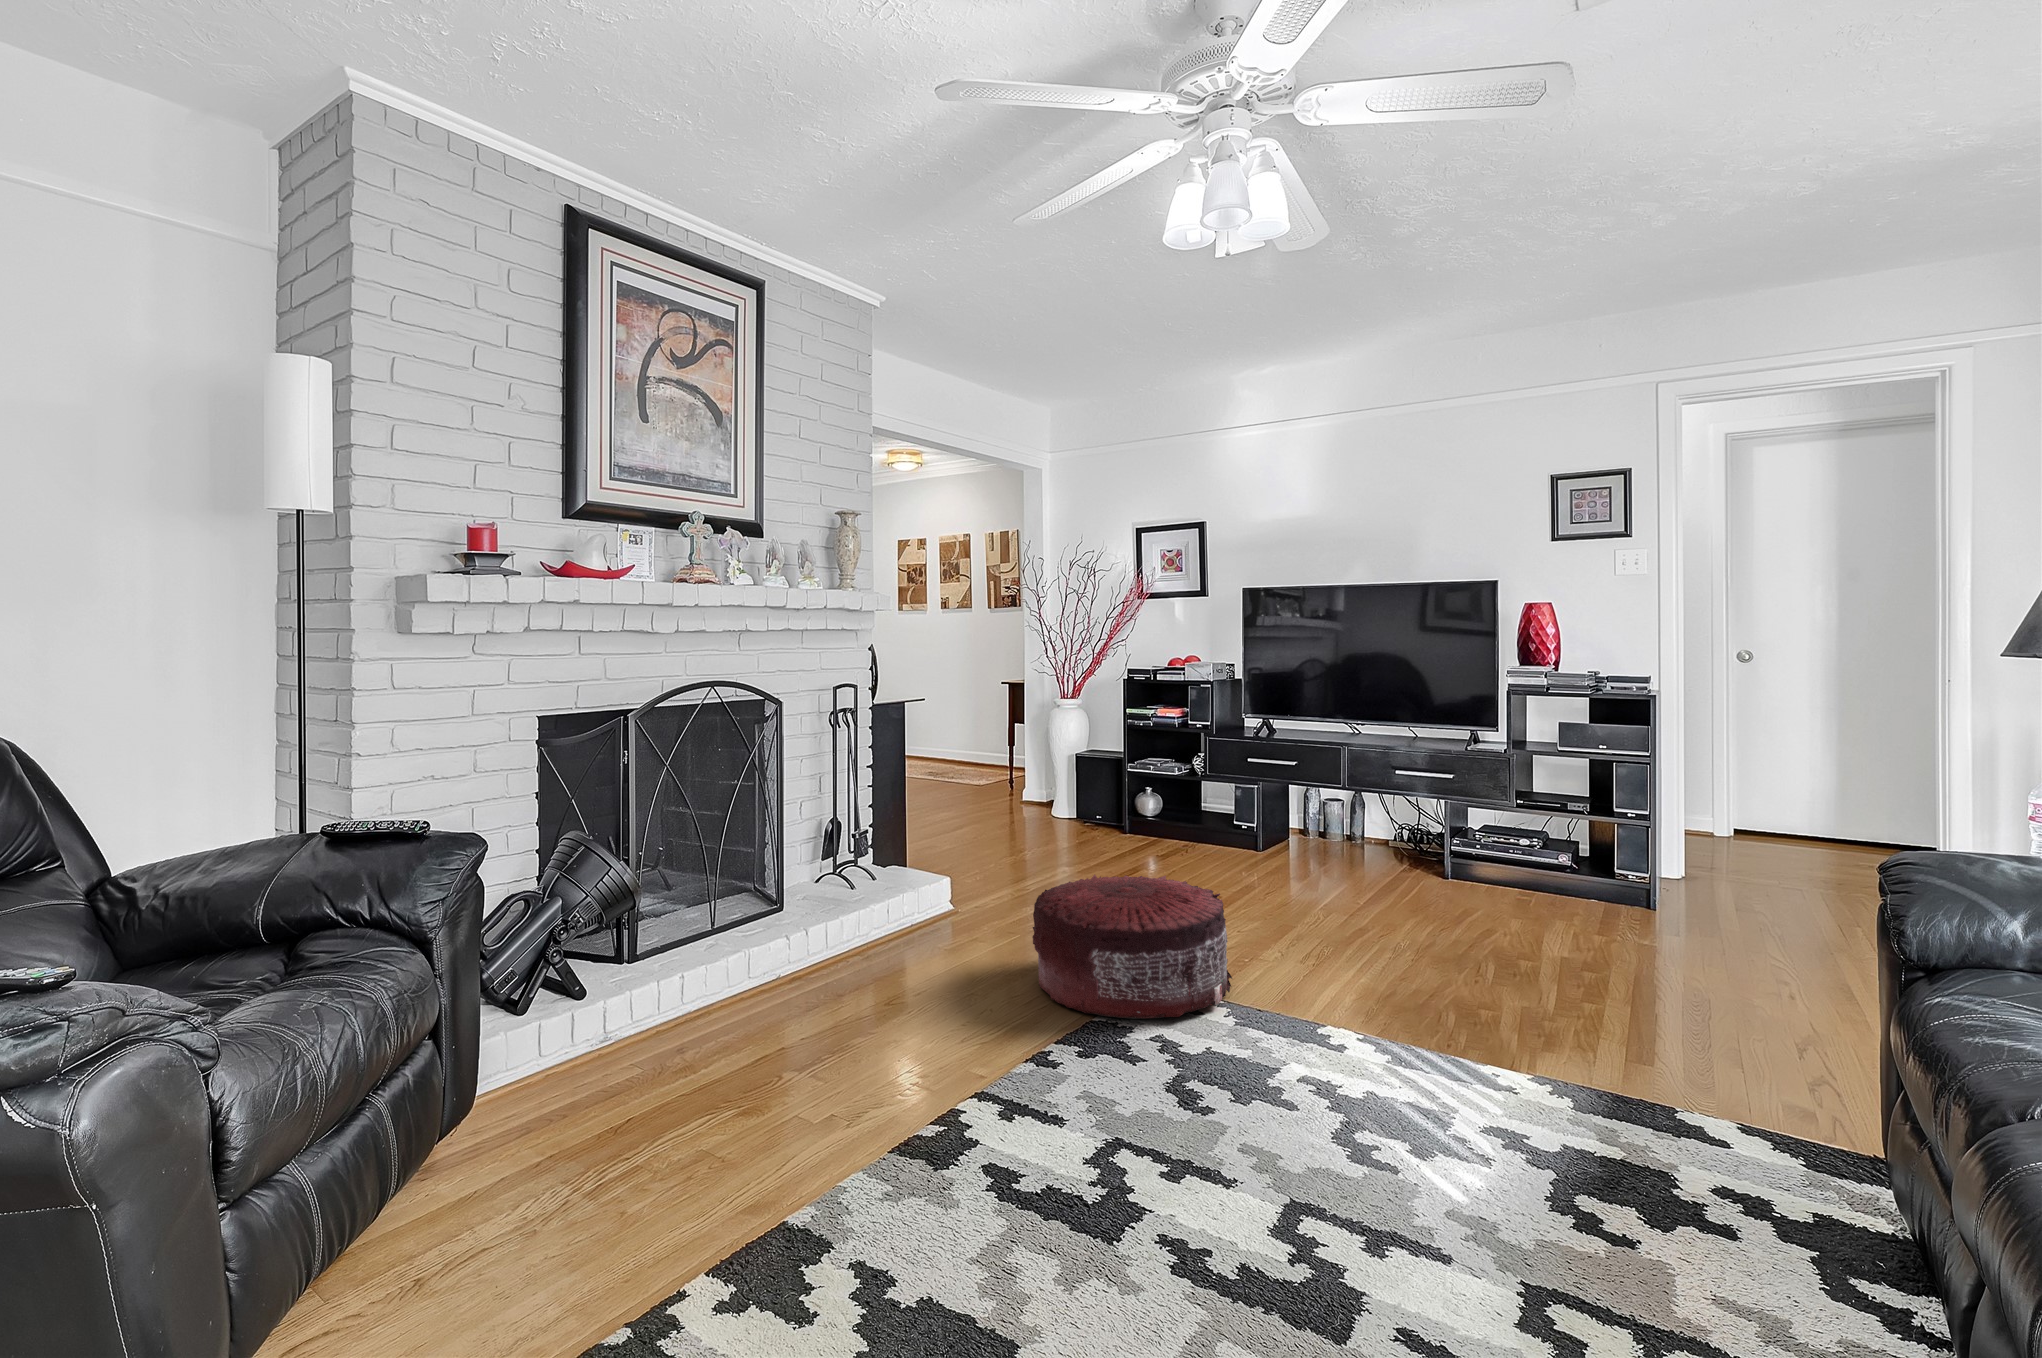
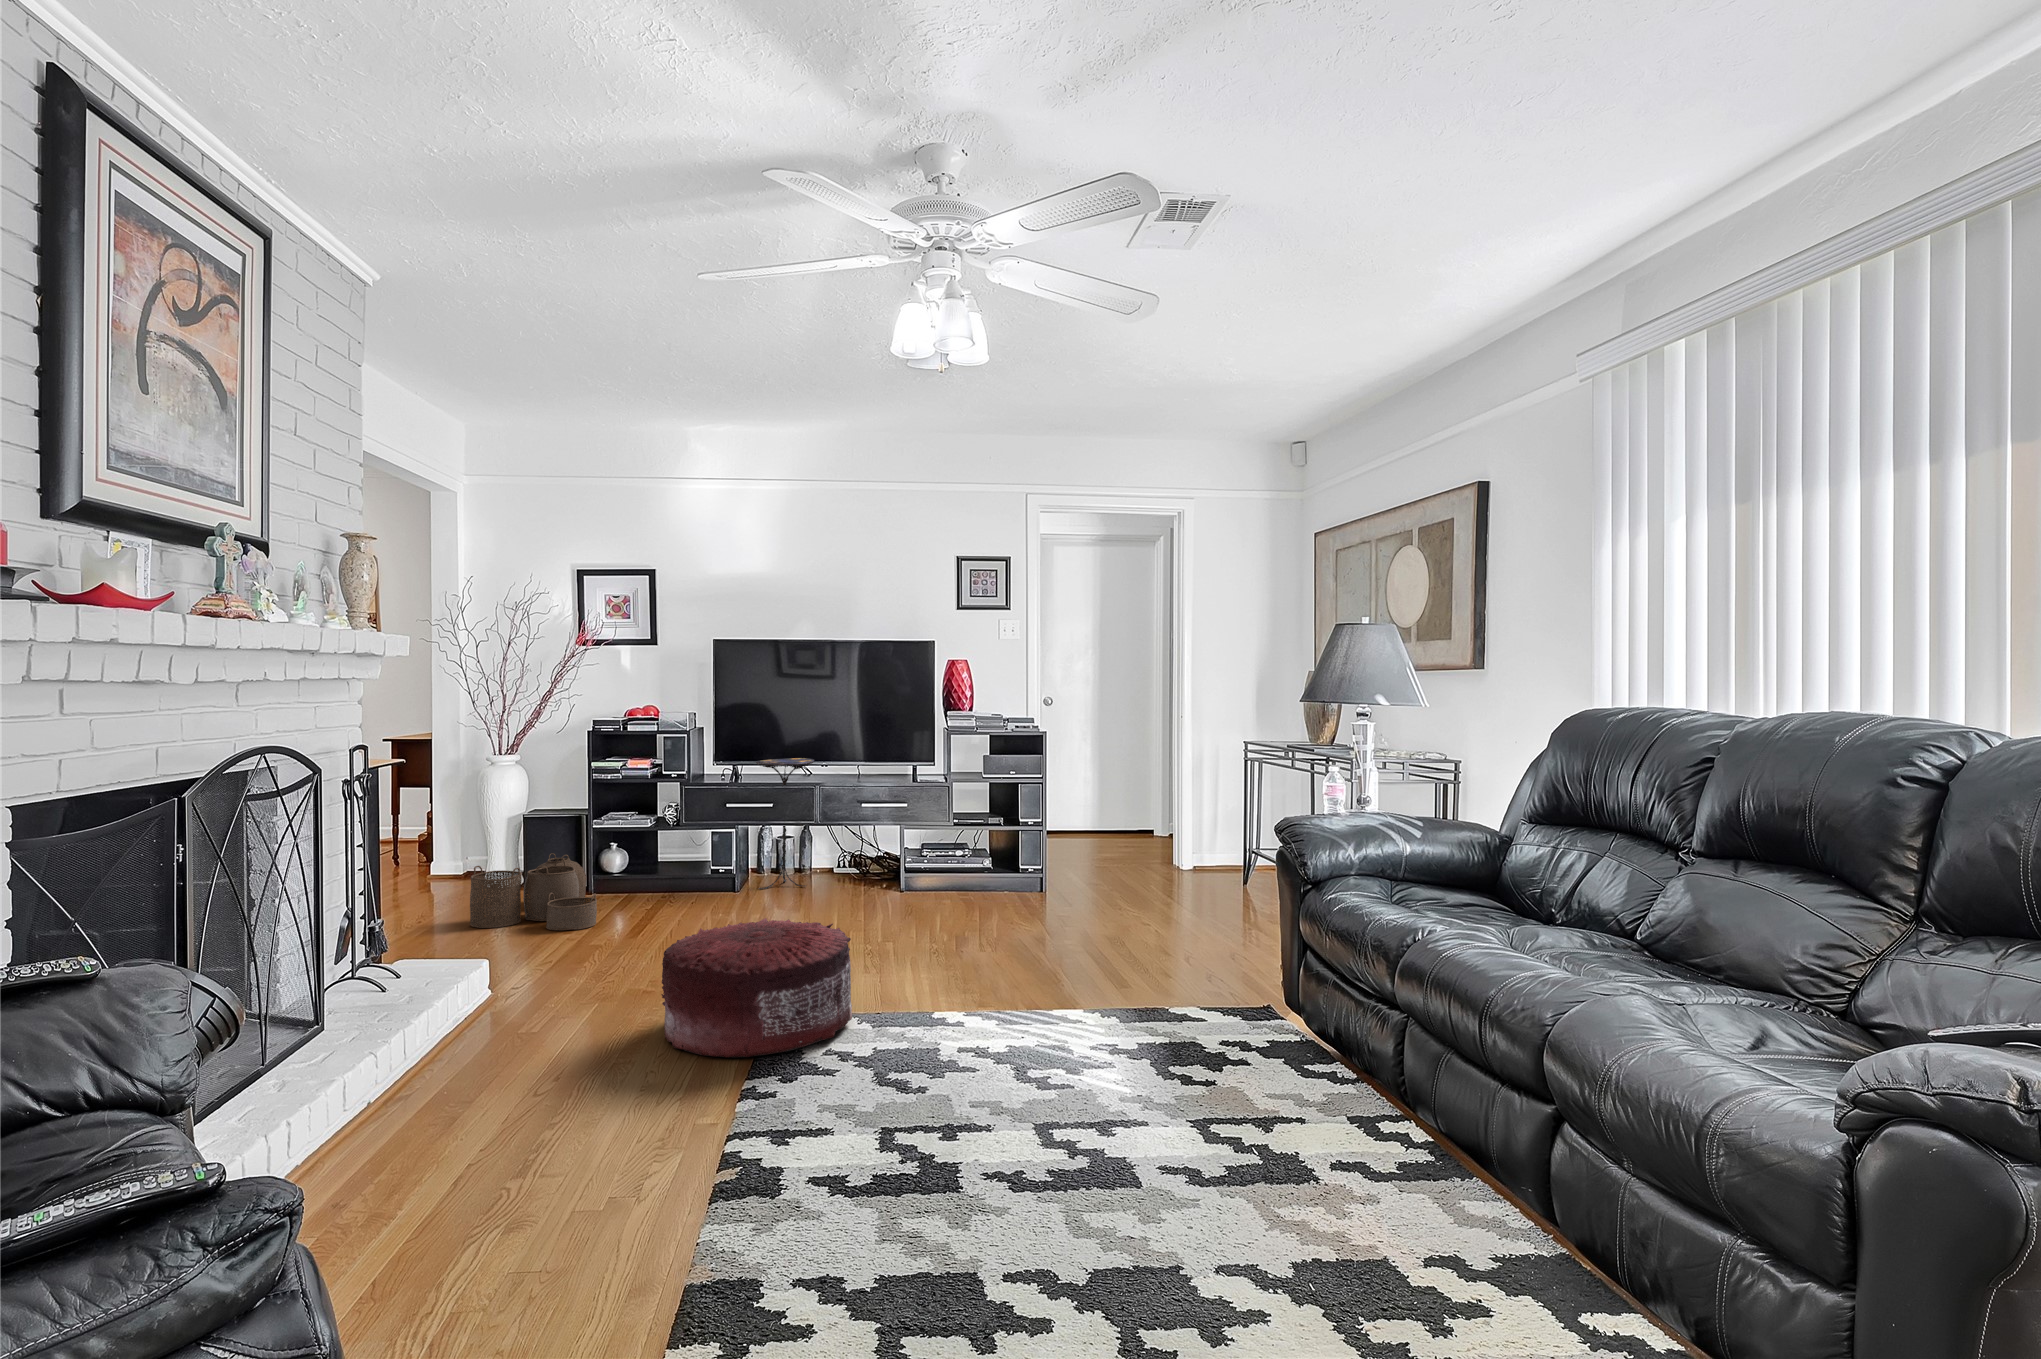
side table: none [1286,716,1351,855] -> present [756,758,814,889]
woven basket: none [1025,790,1130,861] -> present [470,853,597,931]

